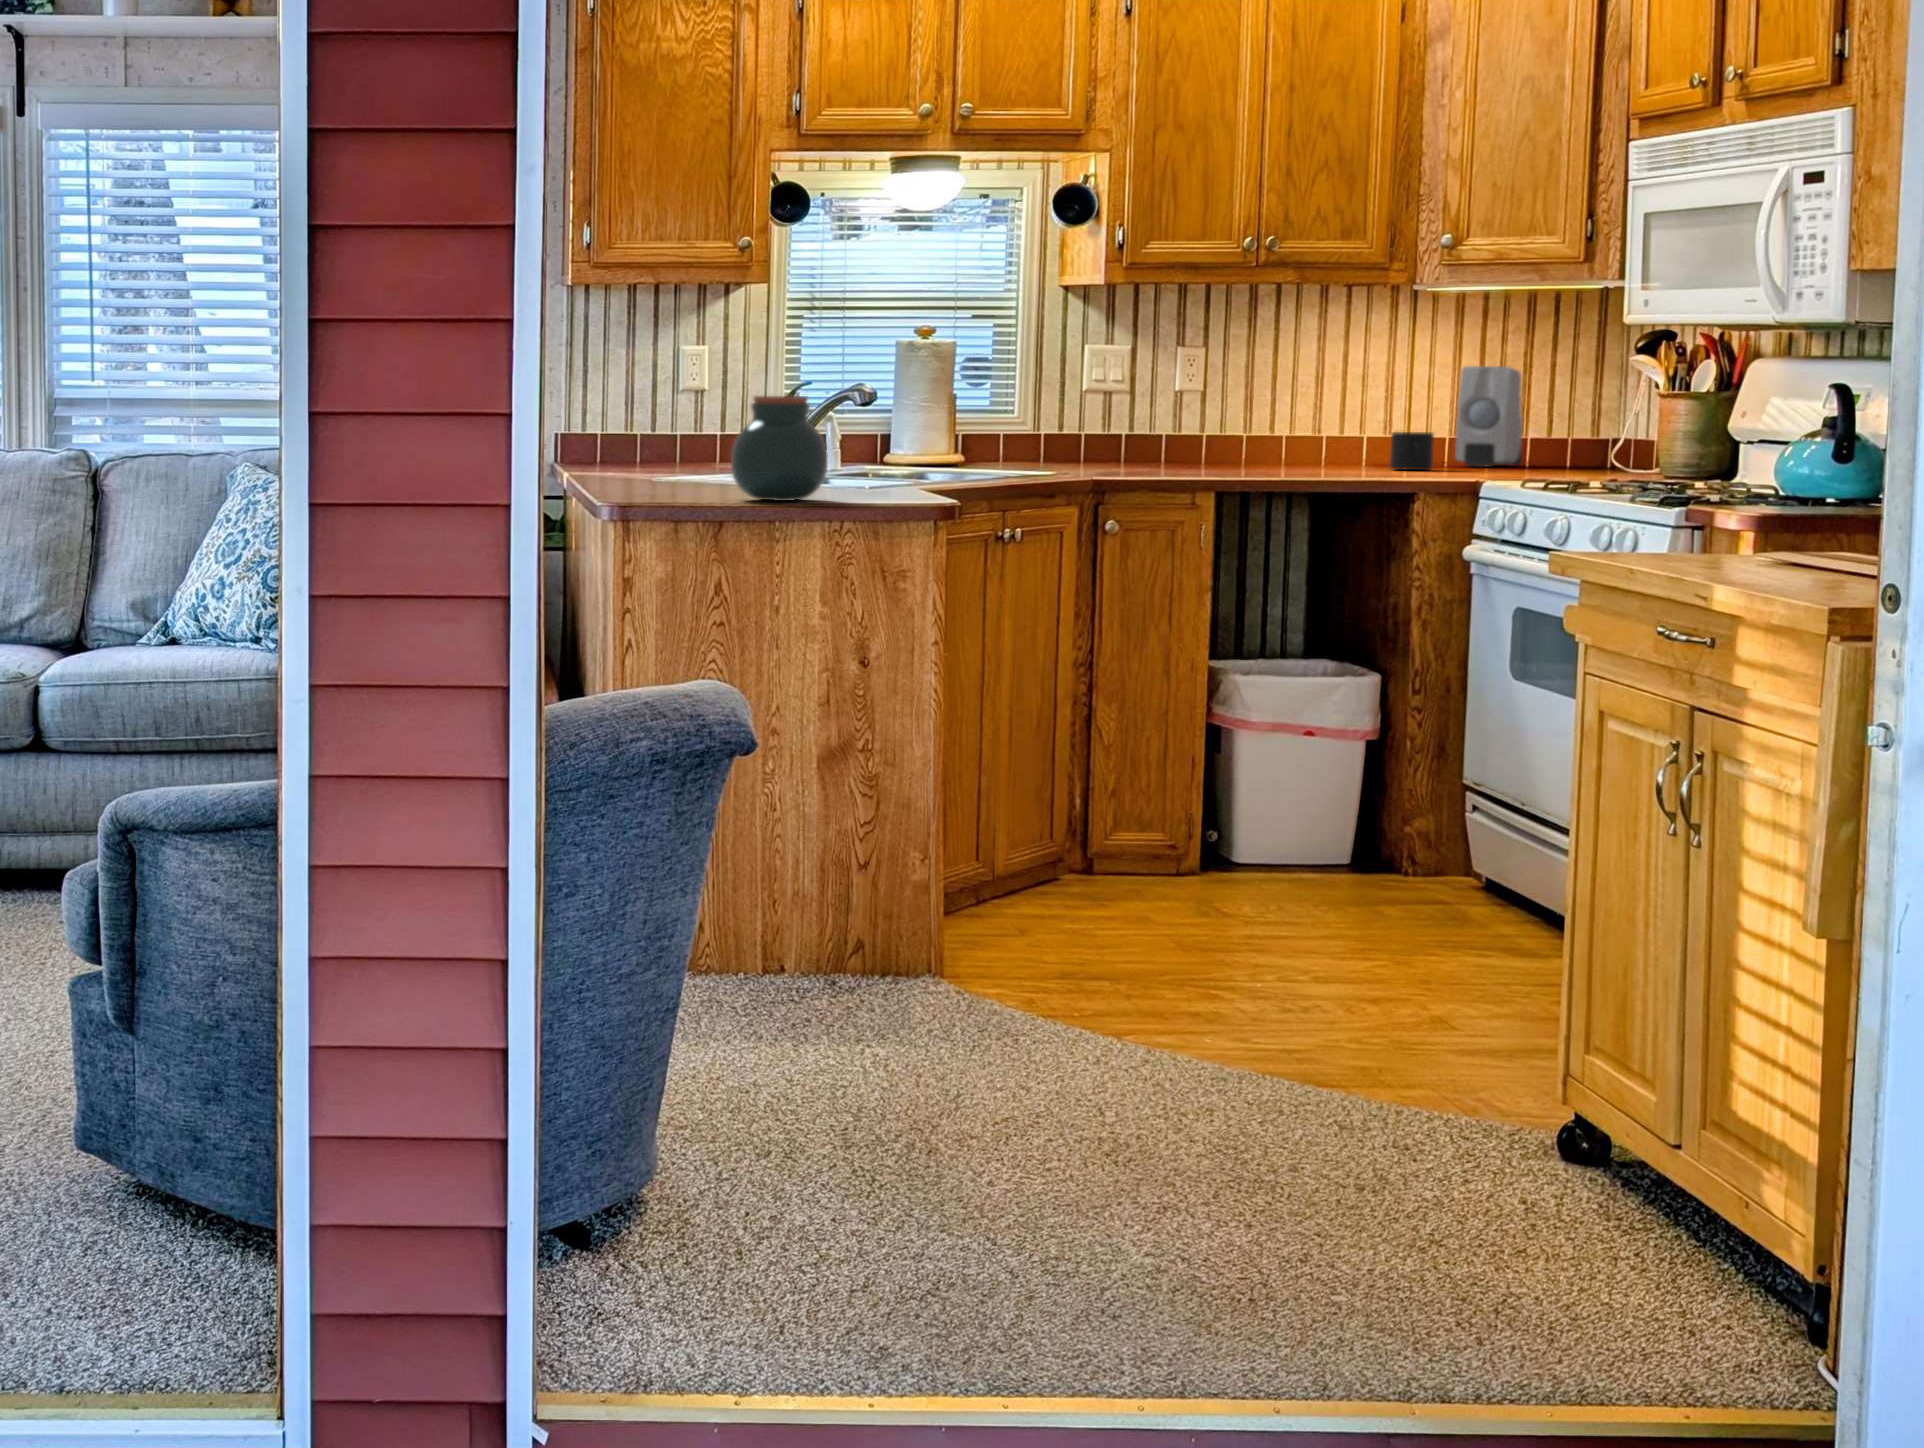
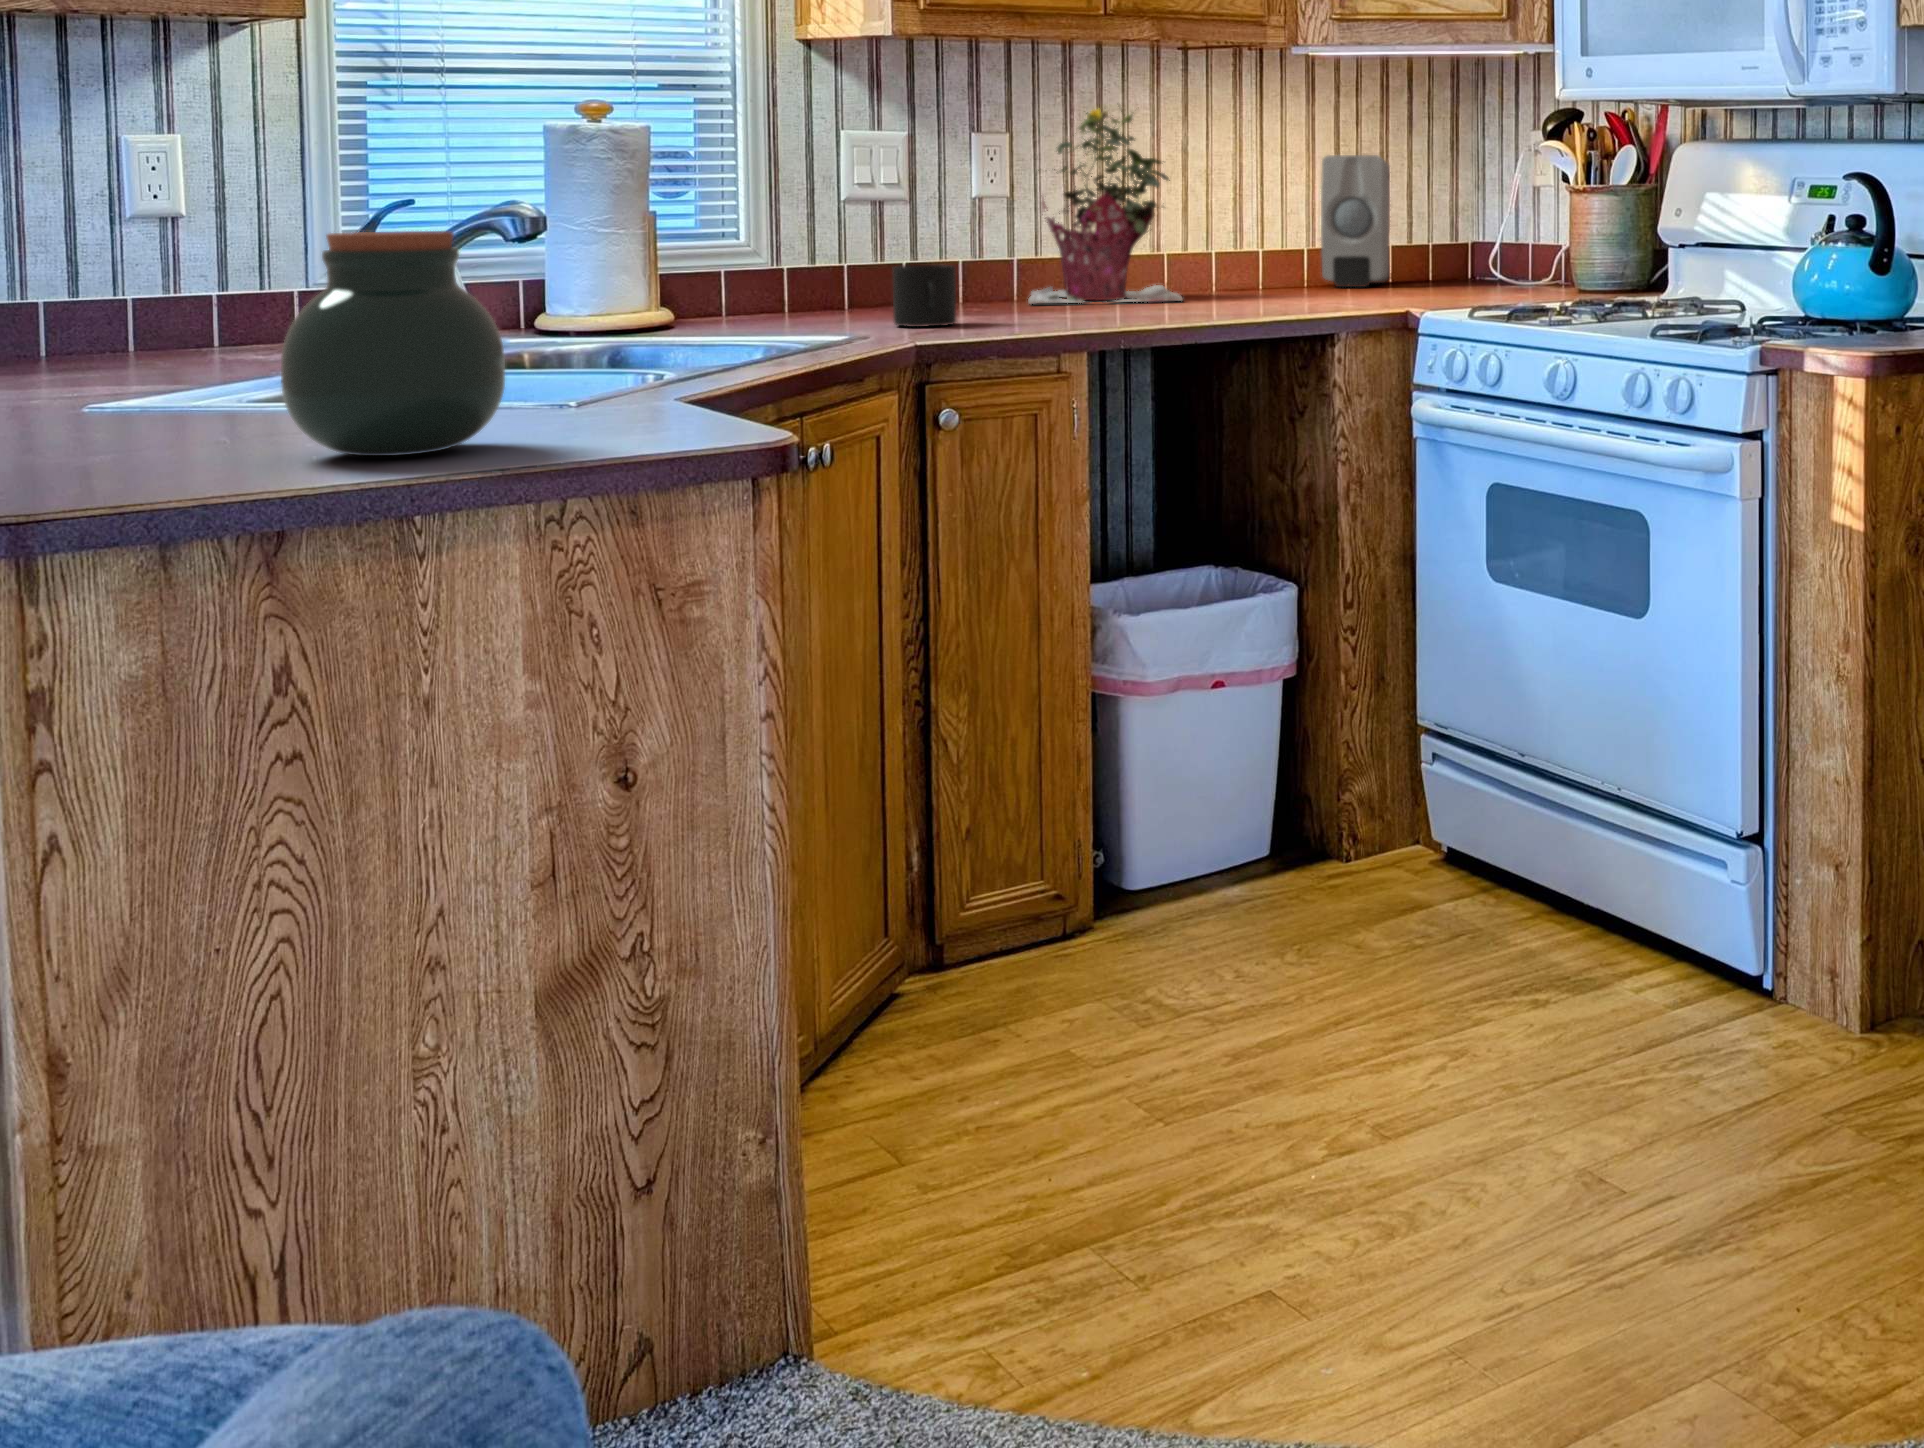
potted plant: none [1210,327,1336,469] -> present [1028,108,1182,304]
mug: present [1390,432,1434,470] -> present [892,265,956,327]

